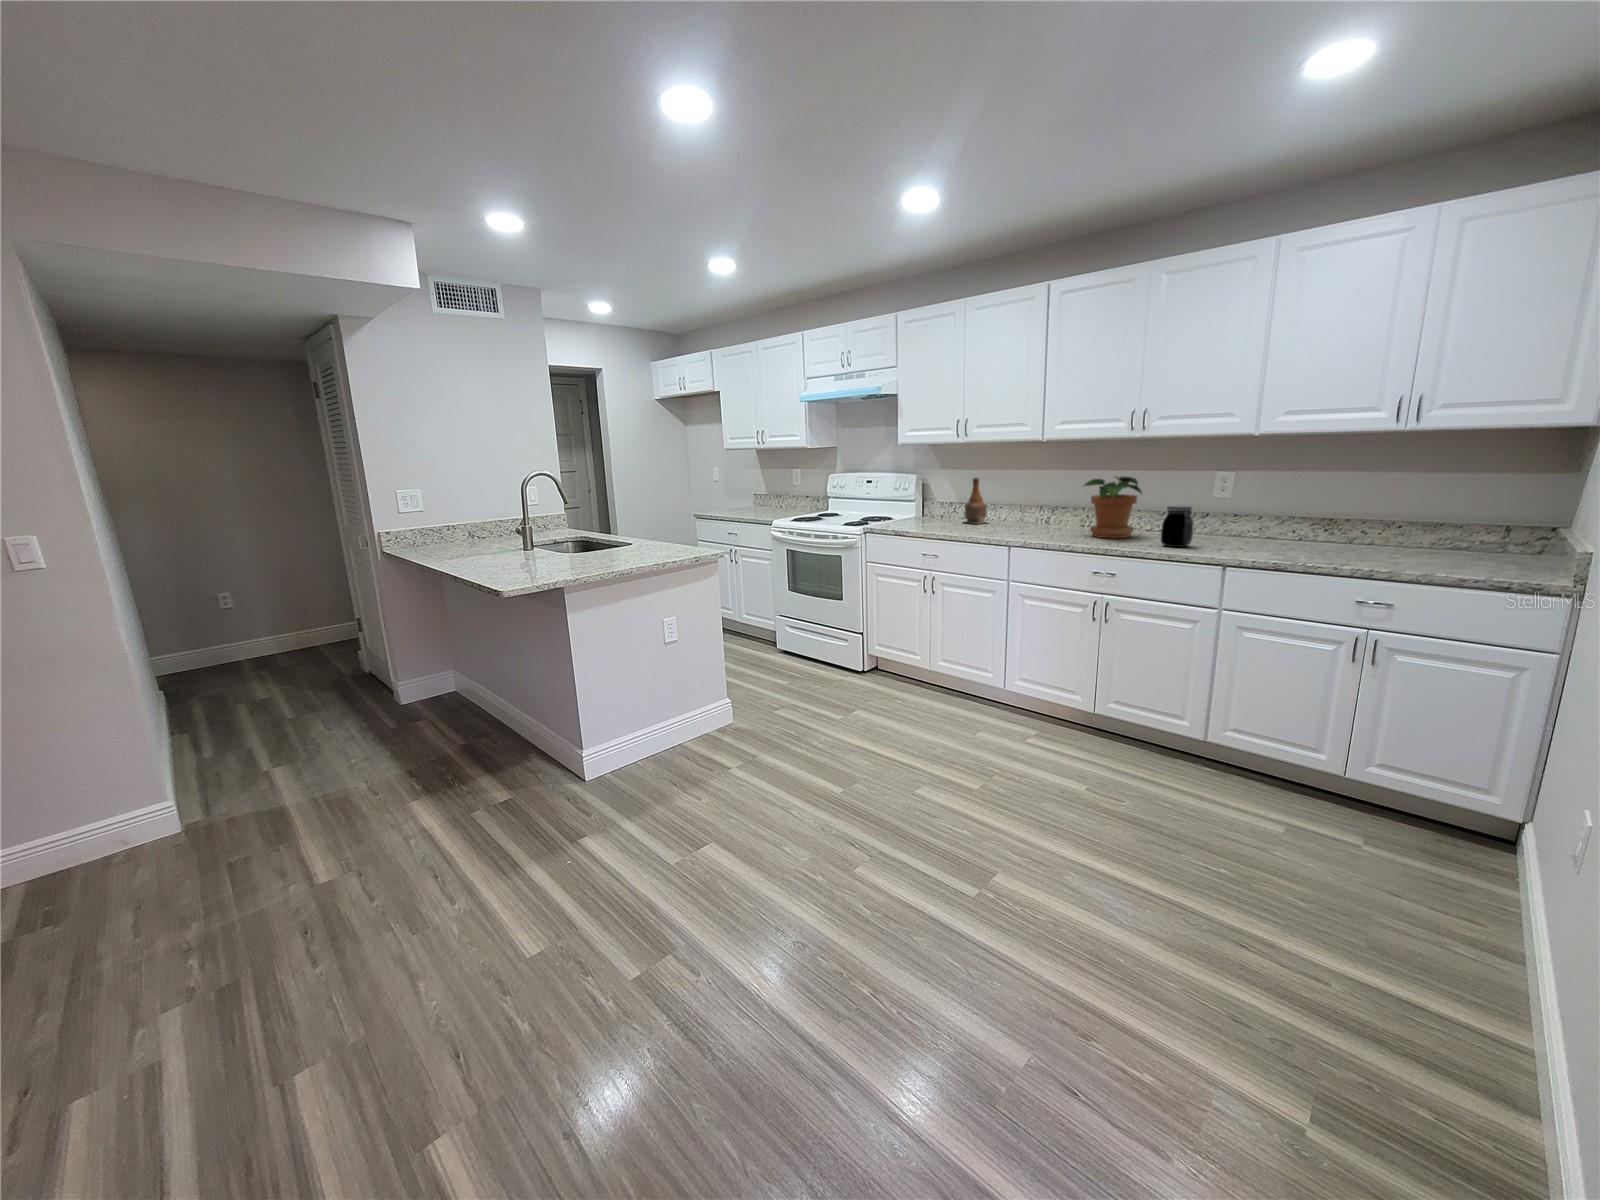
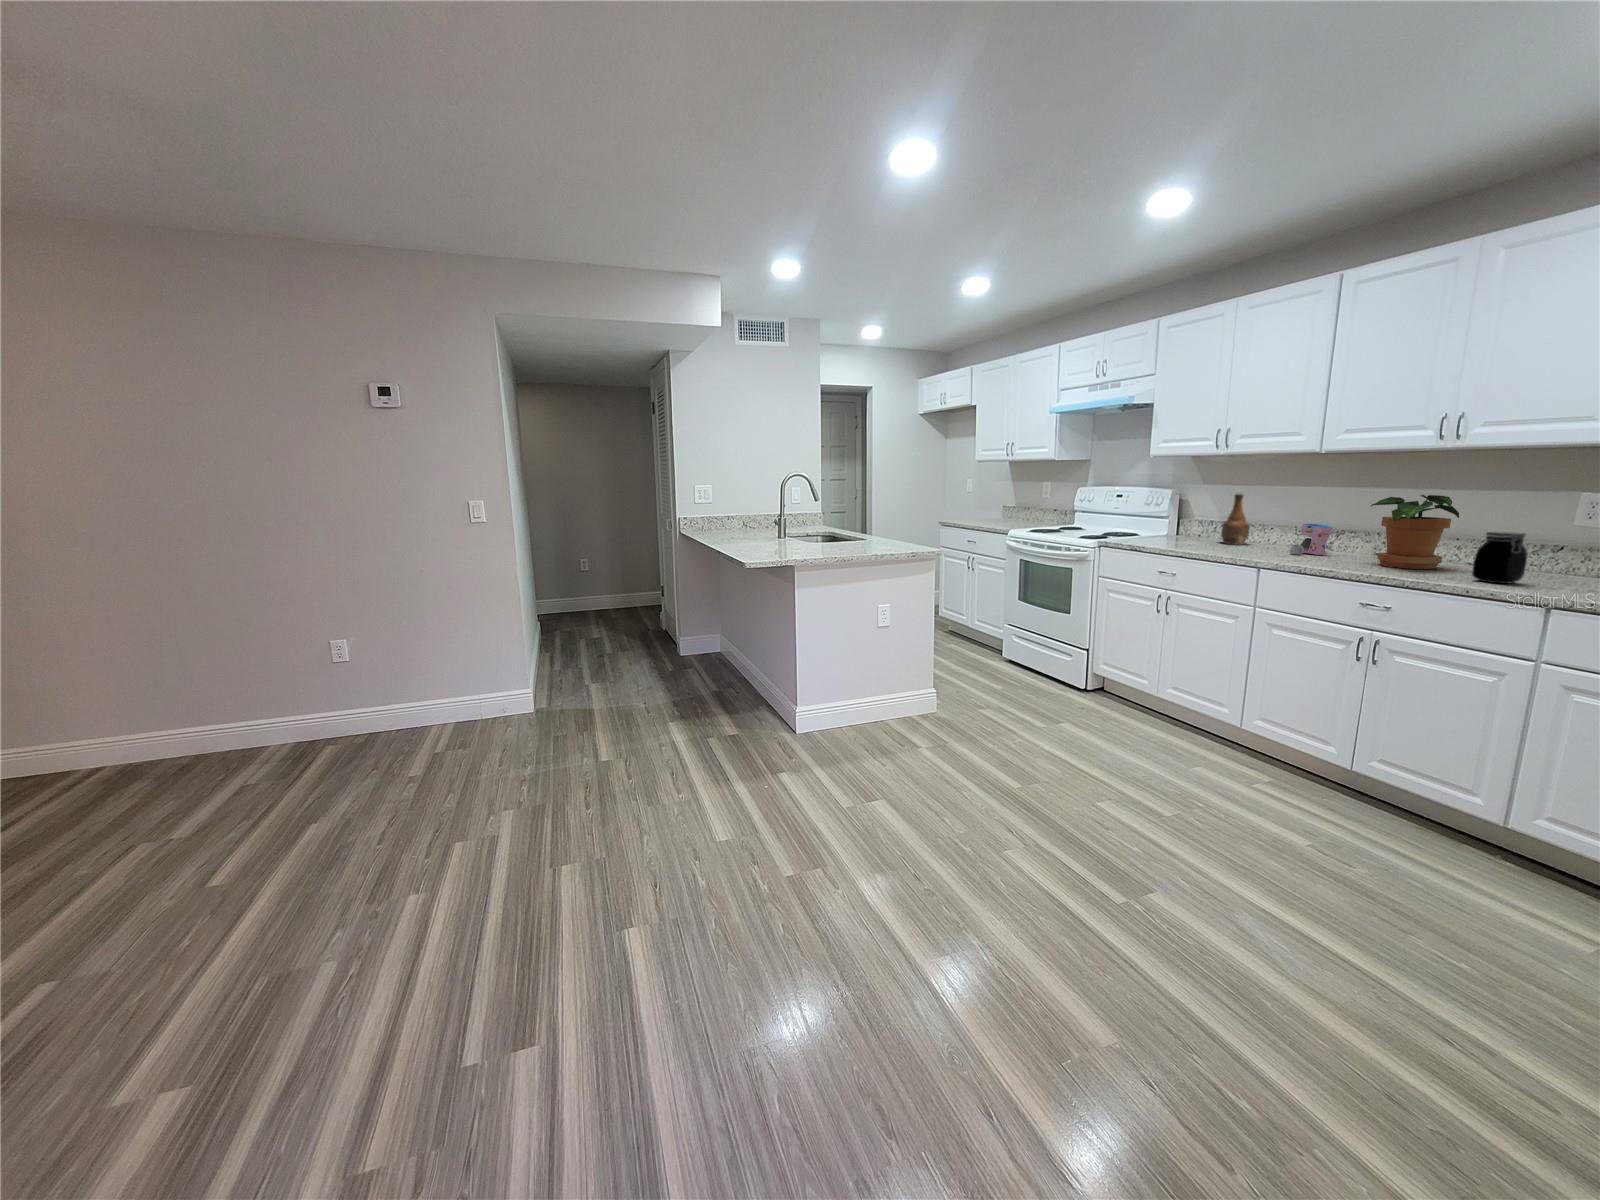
coffee maker: none [1024,503,1053,531] -> present [1290,523,1332,555]

